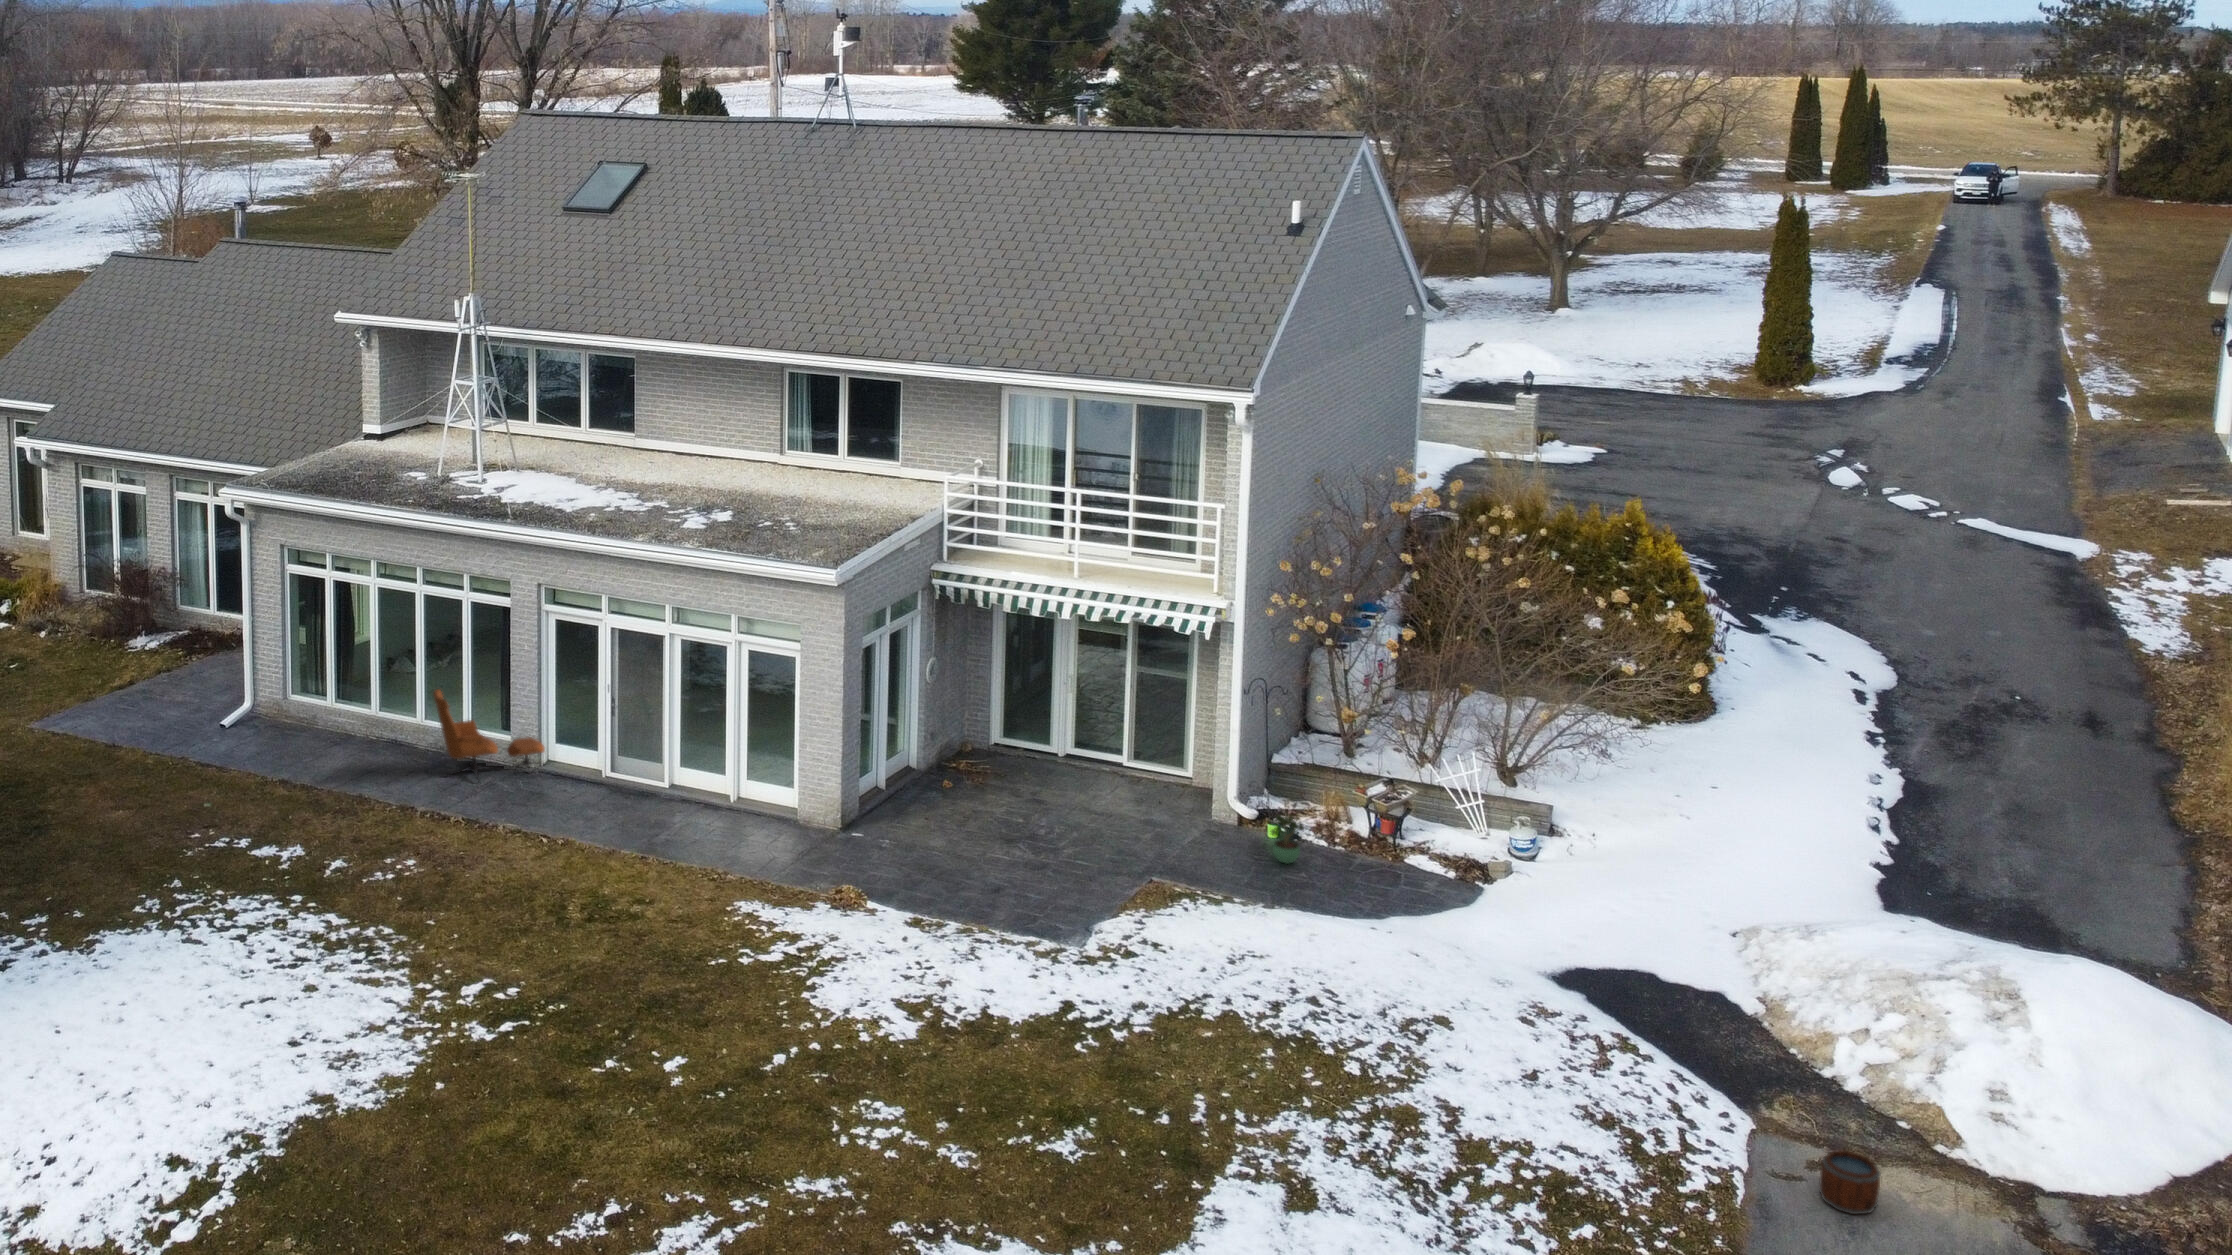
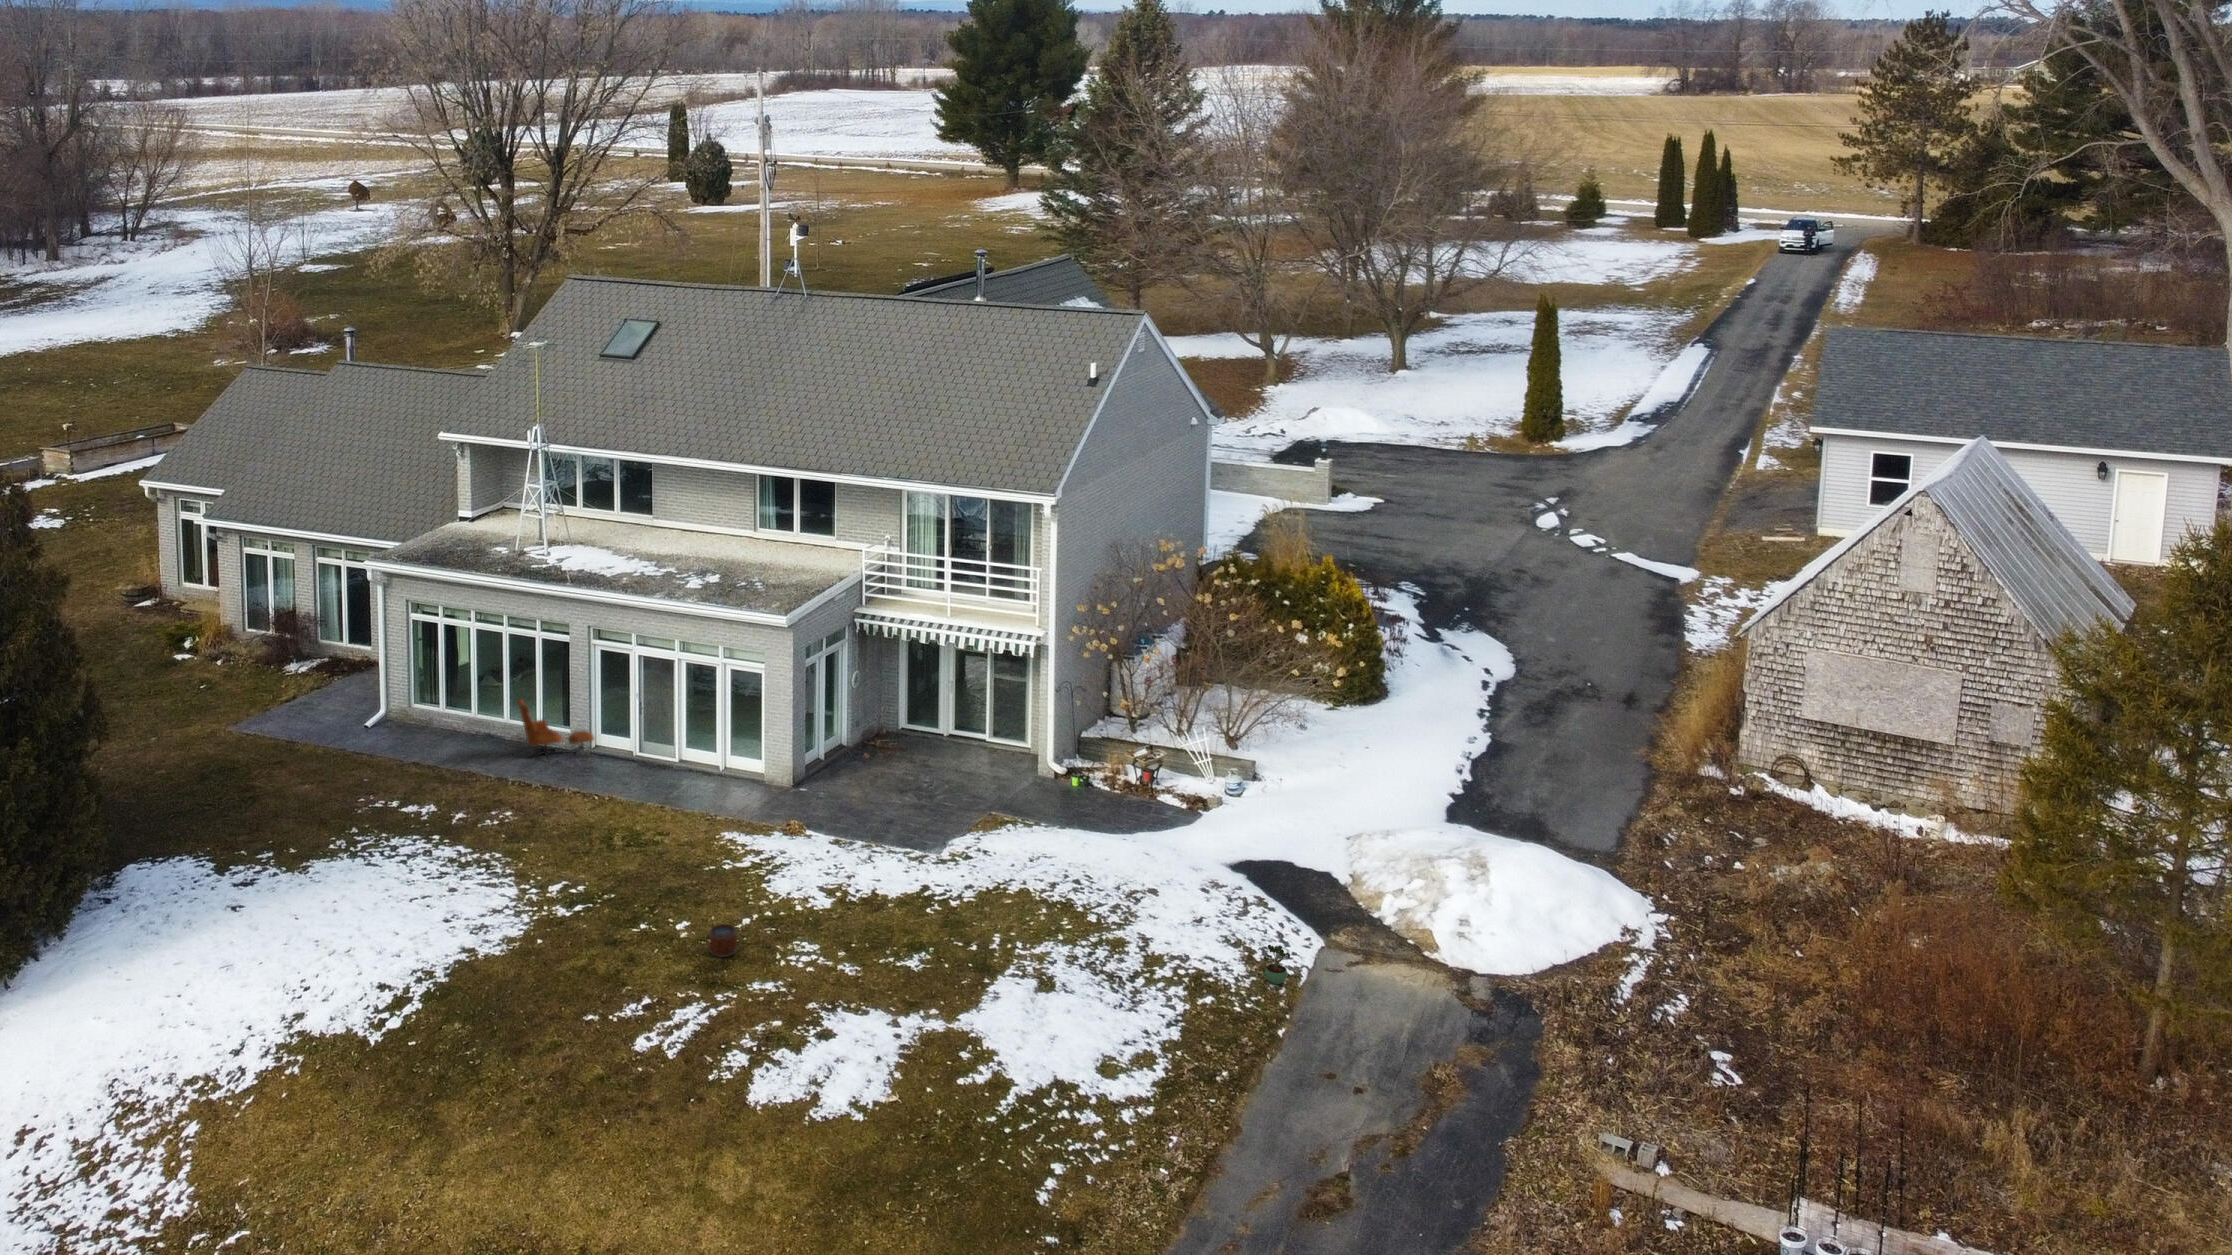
potted plant: present [1270,814,1304,864] -> present [1263,945,1290,984]
bucket: present [1819,1150,1881,1214] -> present [708,924,738,957]

